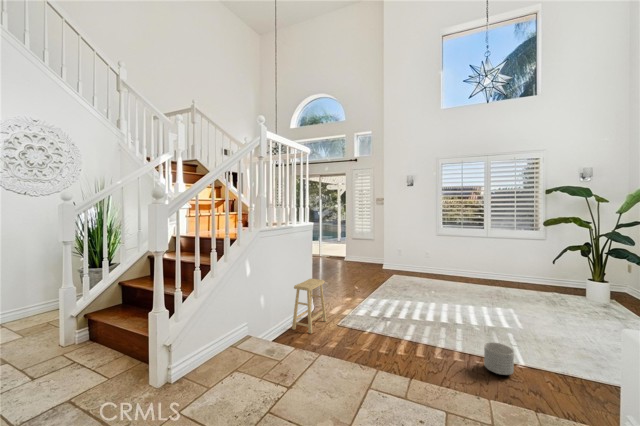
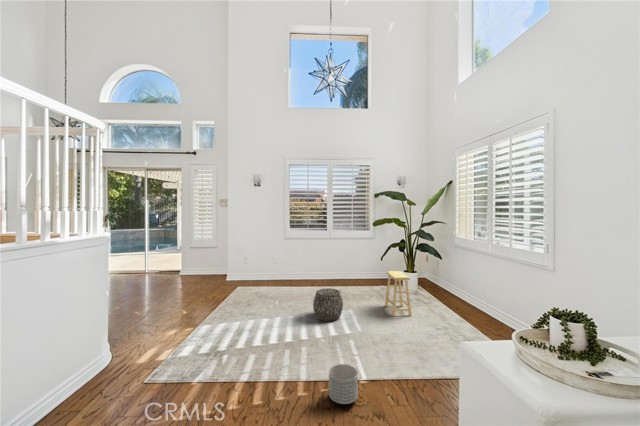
footstool: present [292,279,327,333] -> present [385,271,412,316]
woven basket: none [468,283,502,314] -> present [313,289,343,321]

